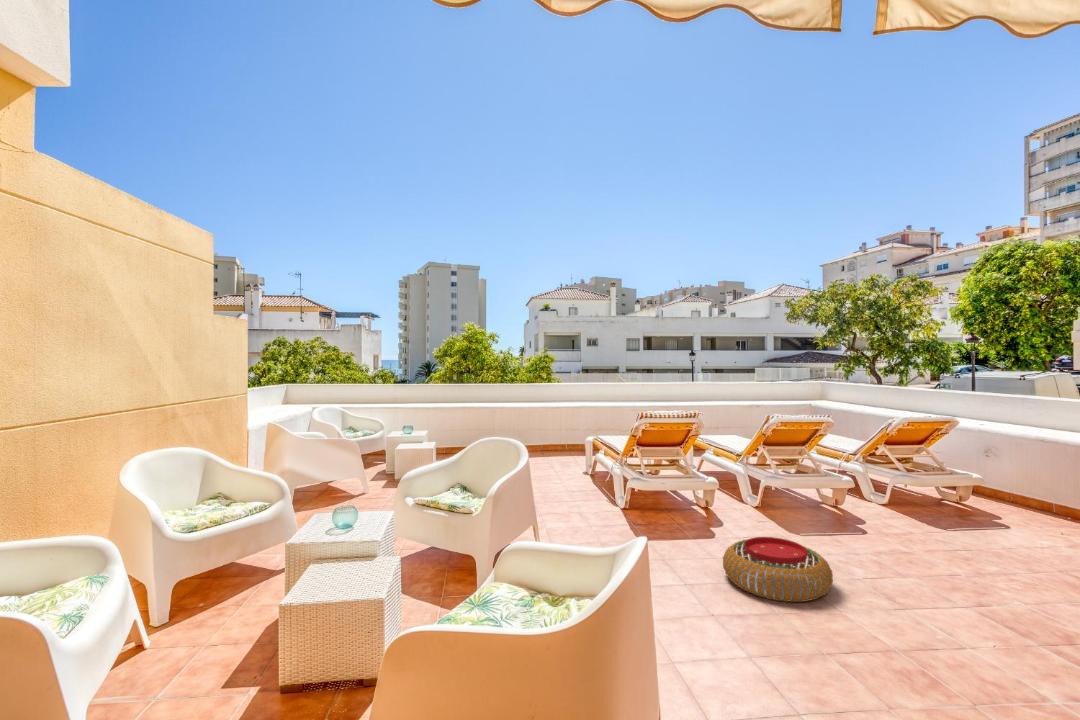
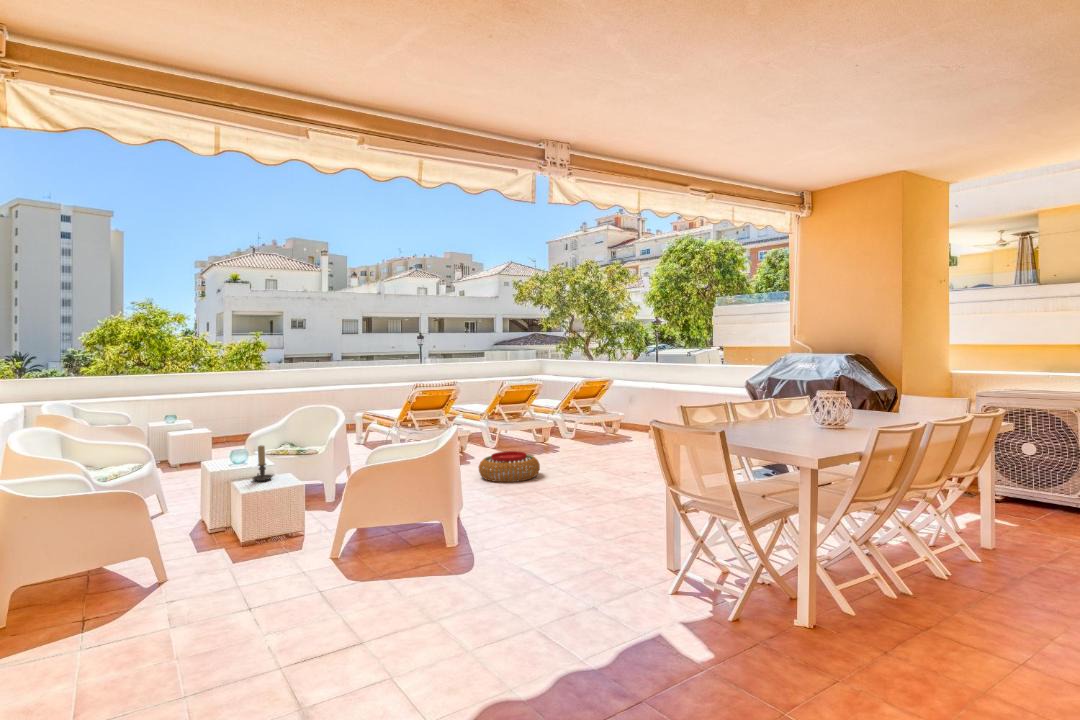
candle holder: none [324,524,356,584] -> present [253,445,272,481]

